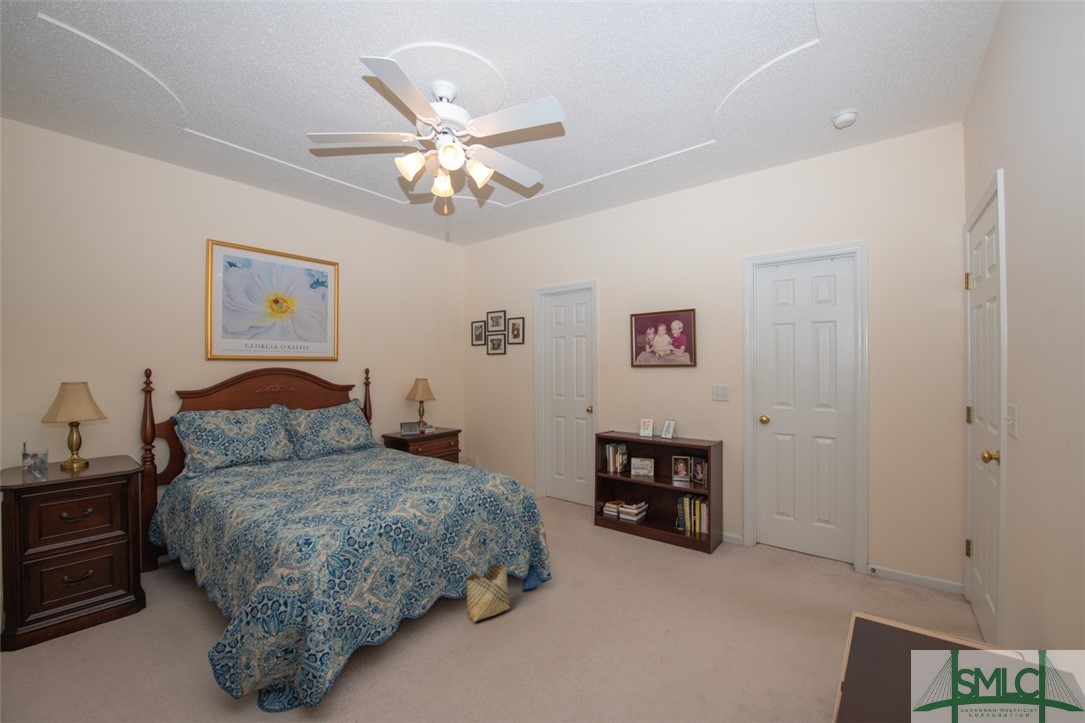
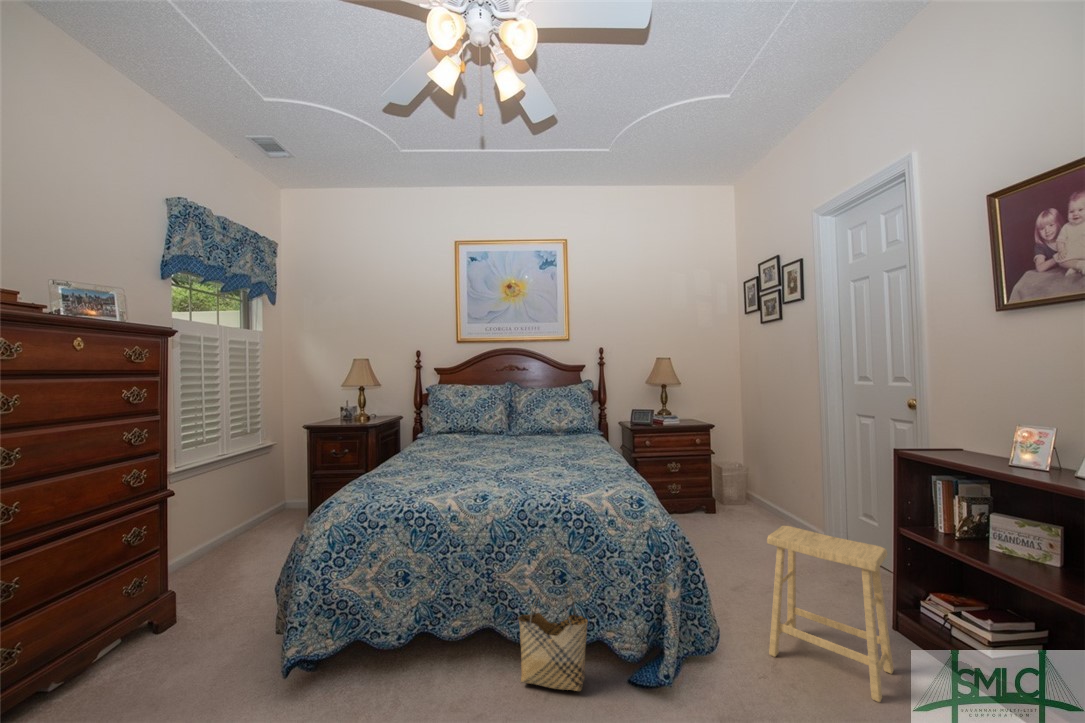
footstool: none [561,482,614,555] -> present [767,526,894,702]

